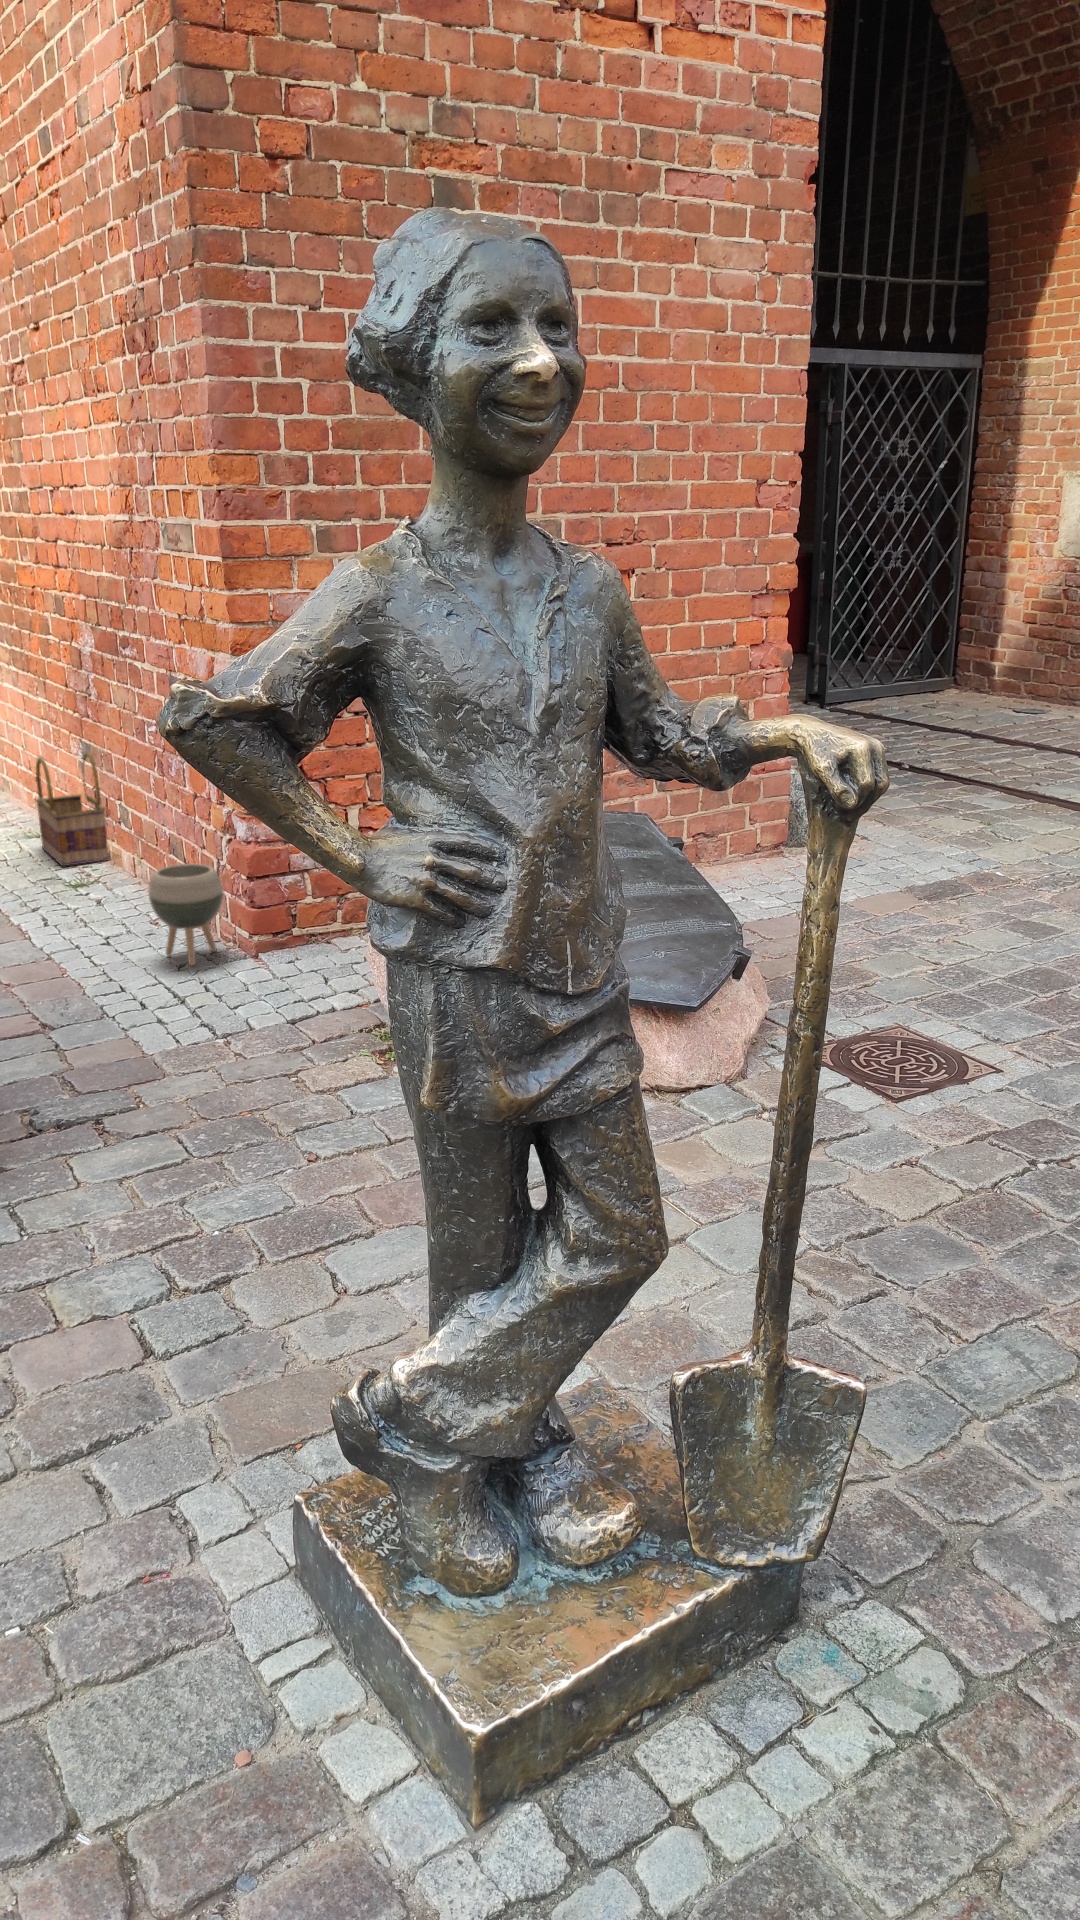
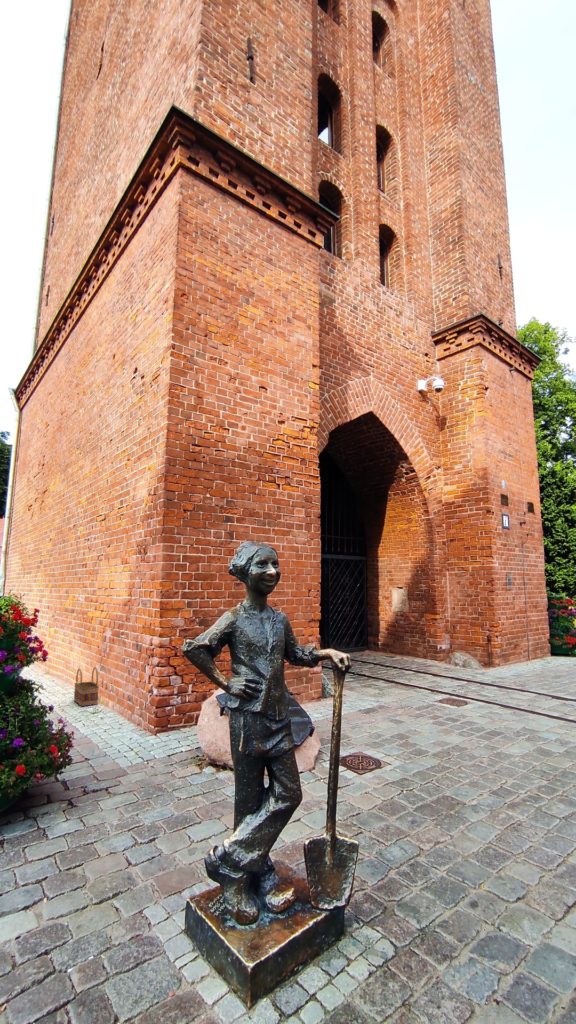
planter: present [149,864,223,966] -> none [118,703,143,739]

